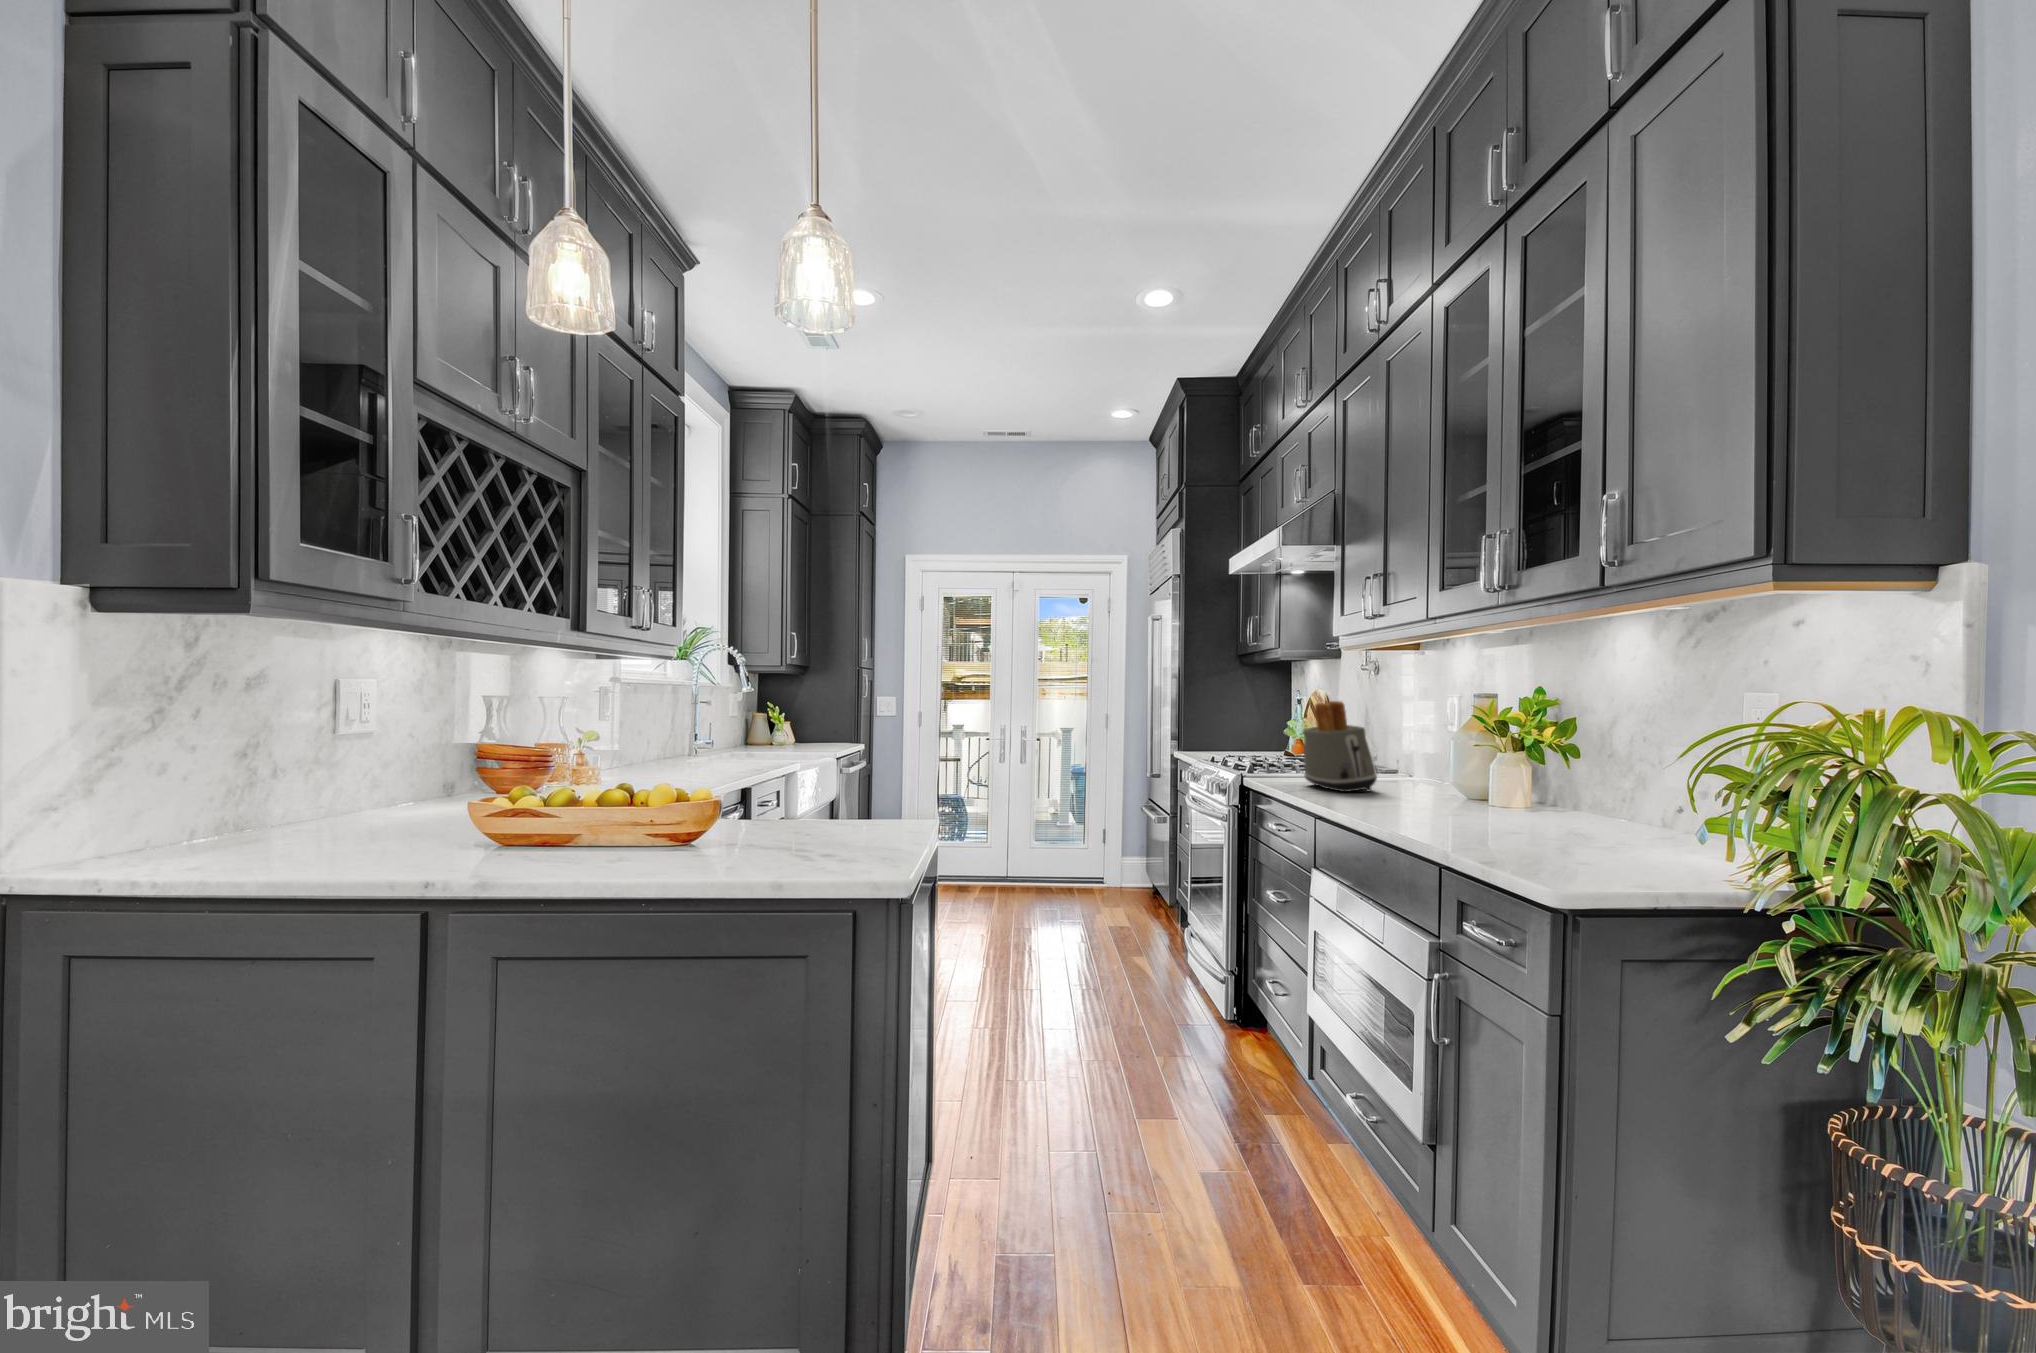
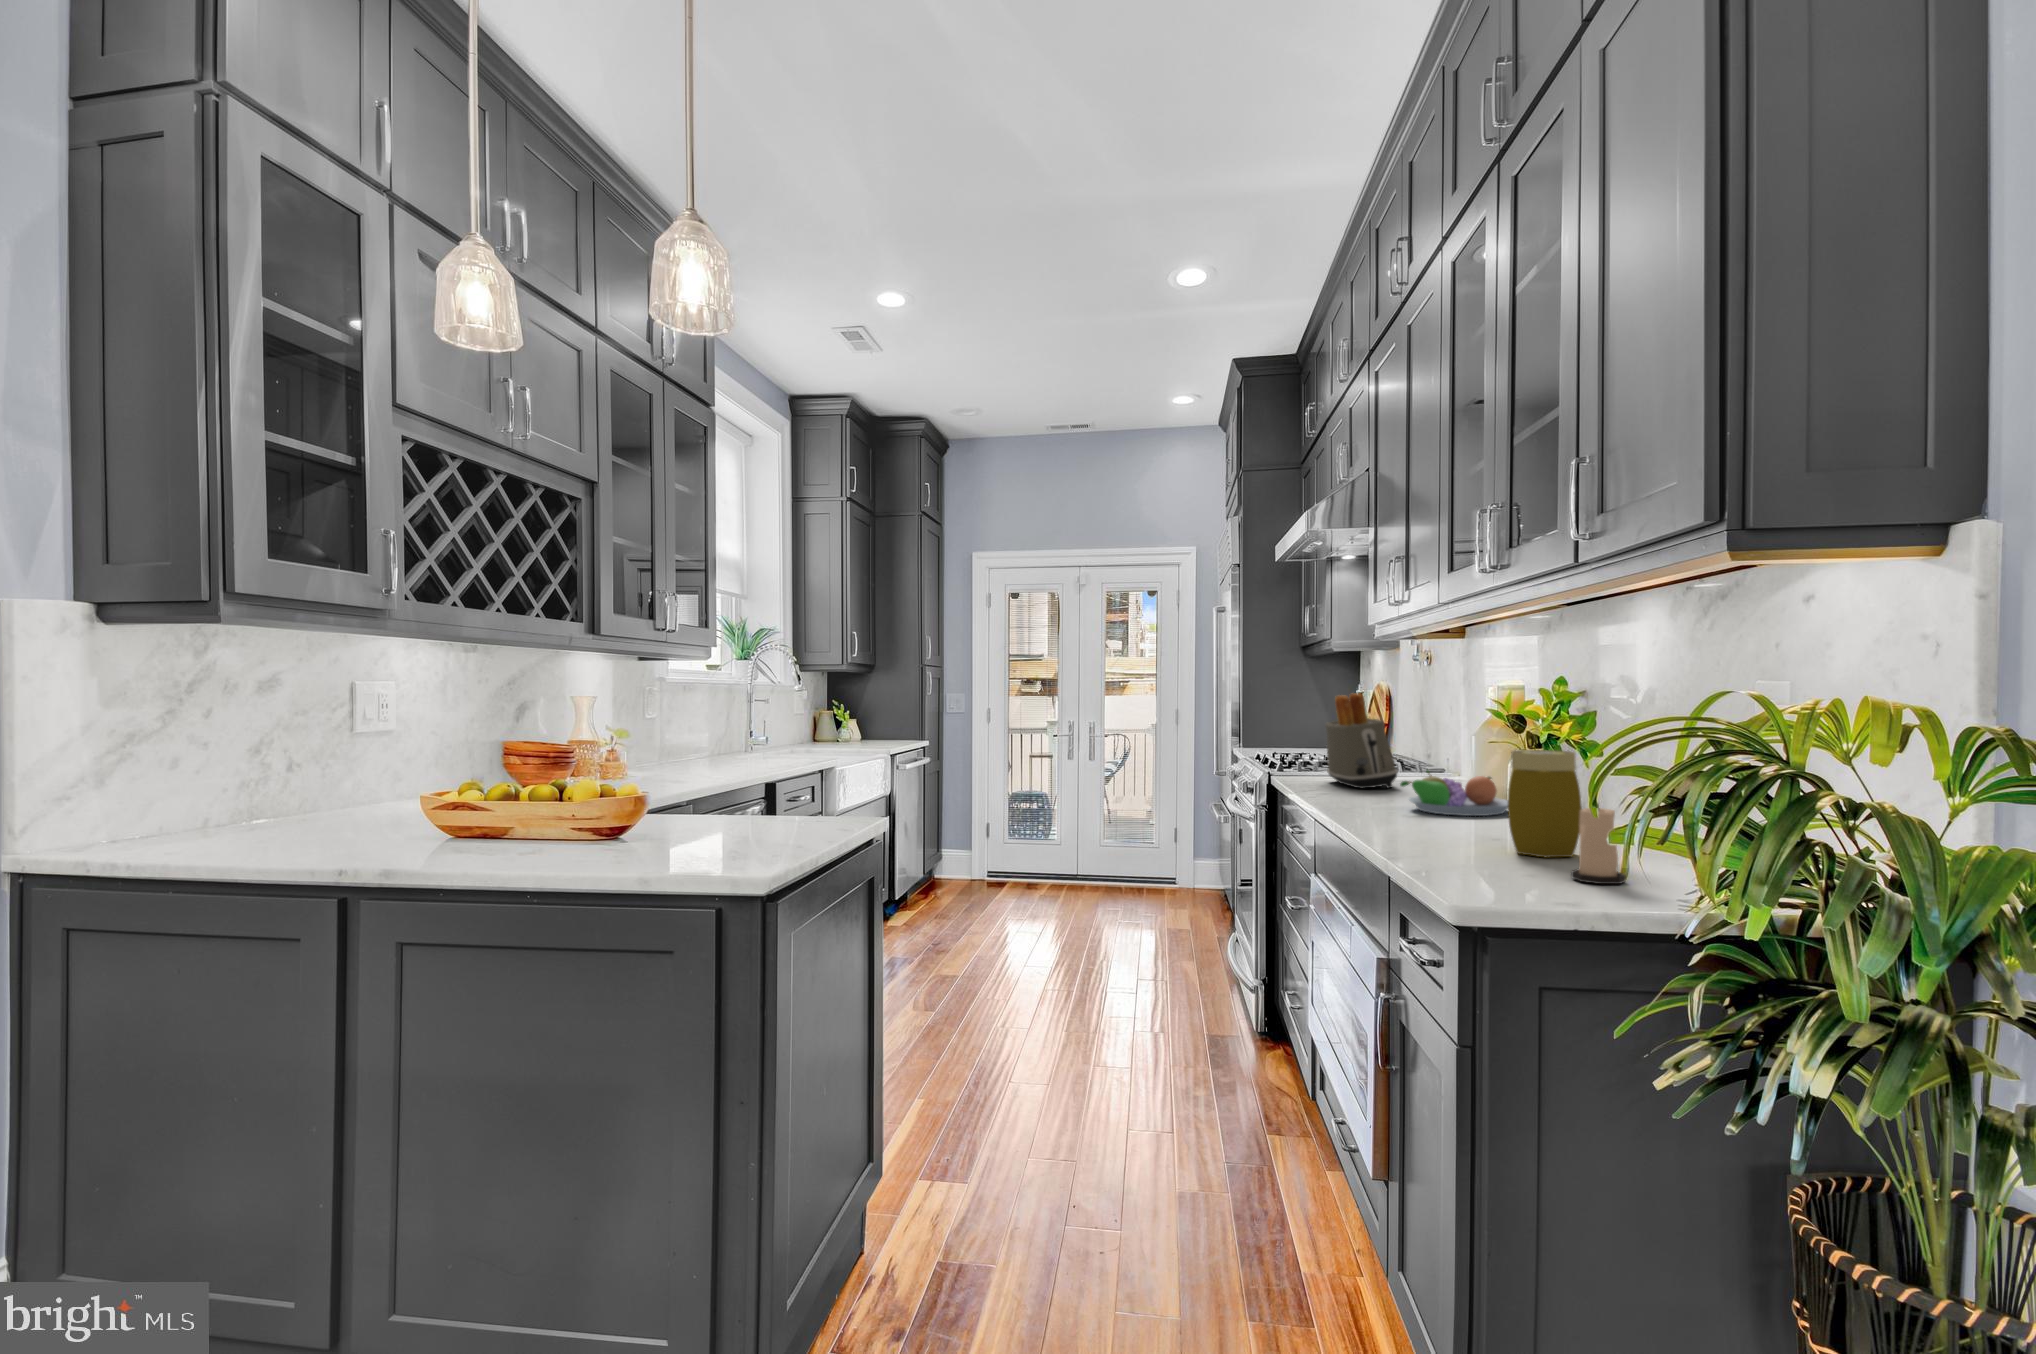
jar: none [1539,756,1613,856] -> present [1508,750,1582,858]
fruit bowl: none [1404,774,1508,817] -> present [1400,770,1508,816]
candle: none [1624,804,1674,879] -> present [1571,804,1626,884]

